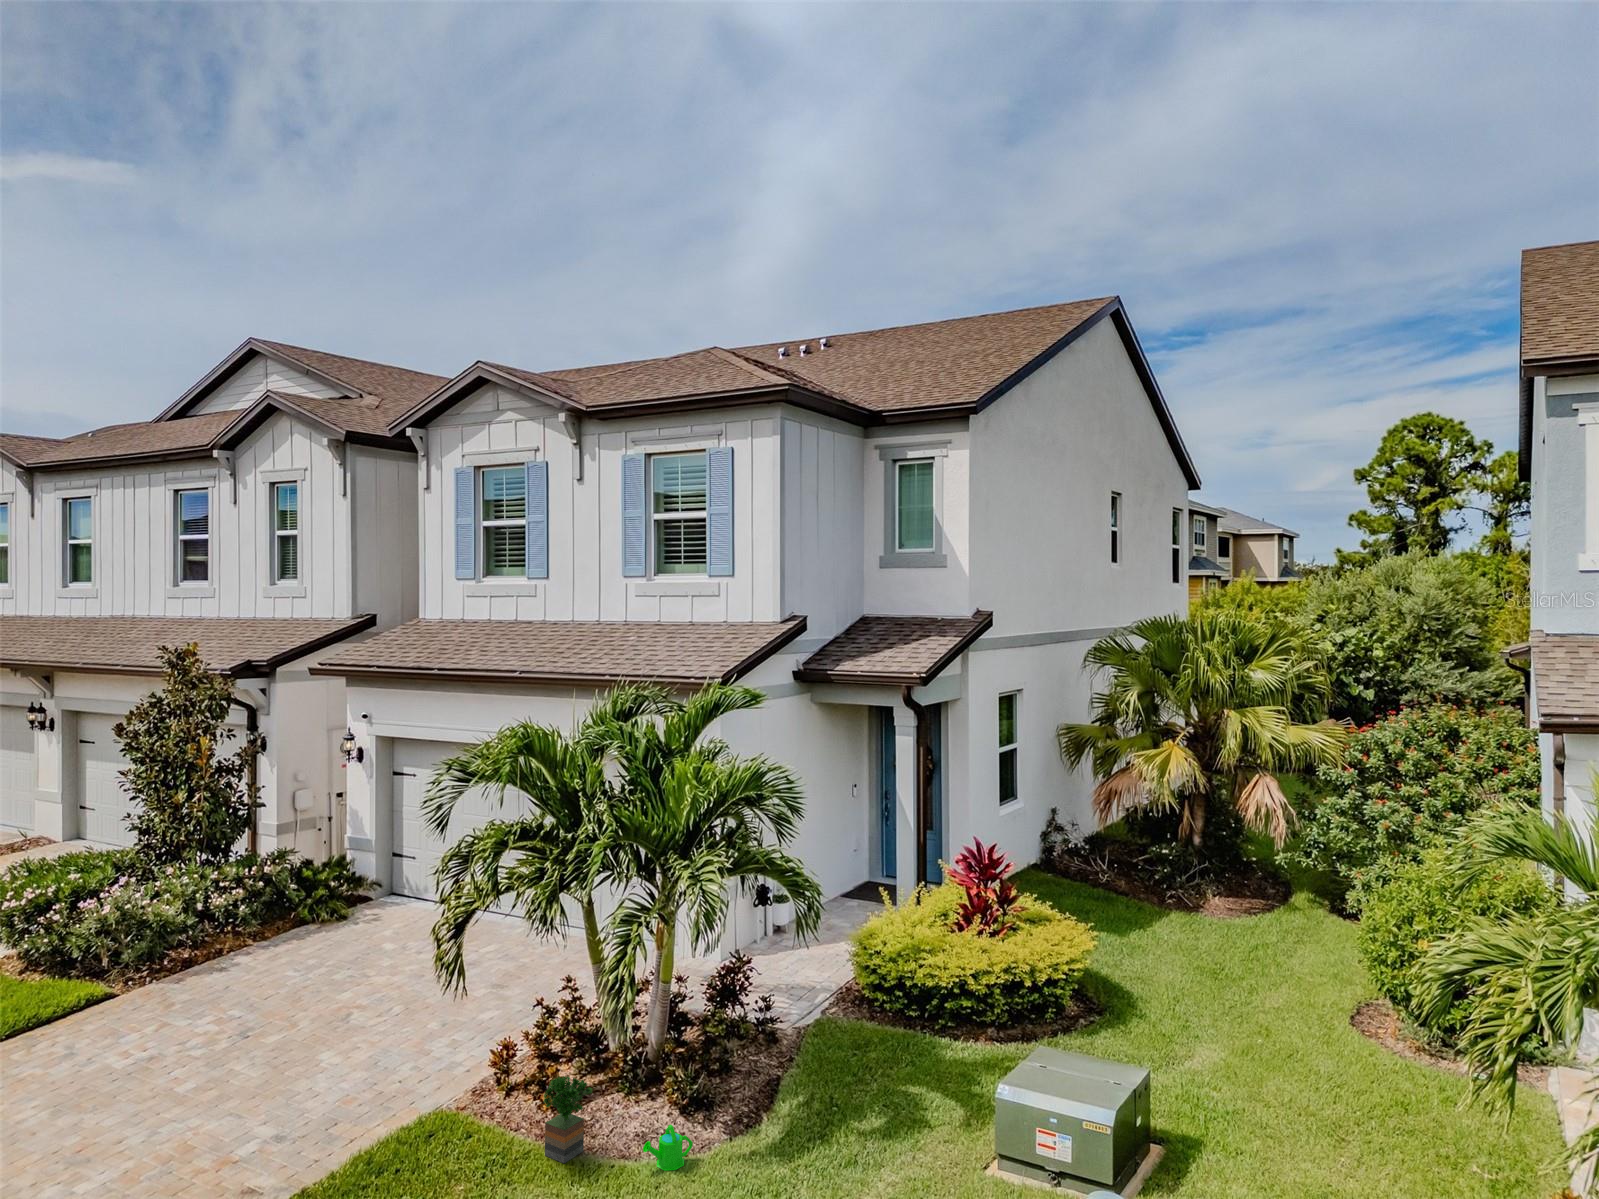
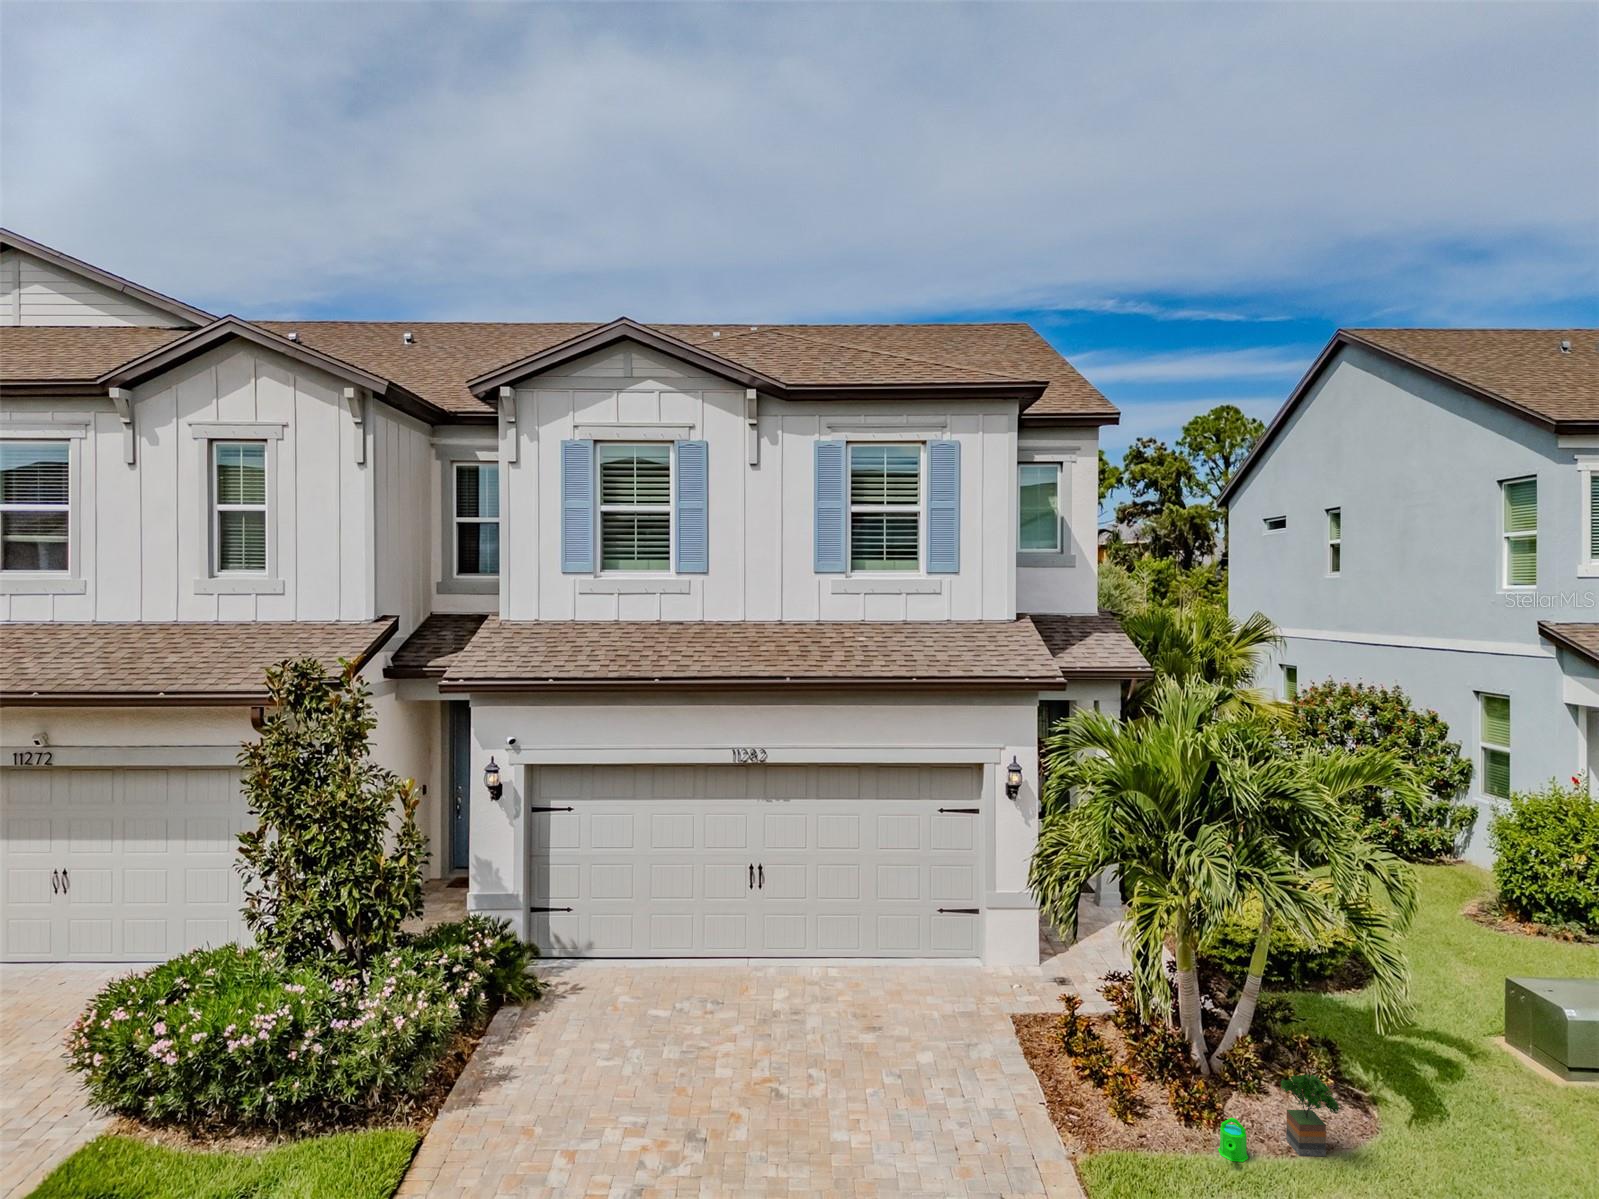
watering can: present [643,1125,693,1171] -> present [1218,1118,1248,1162]

